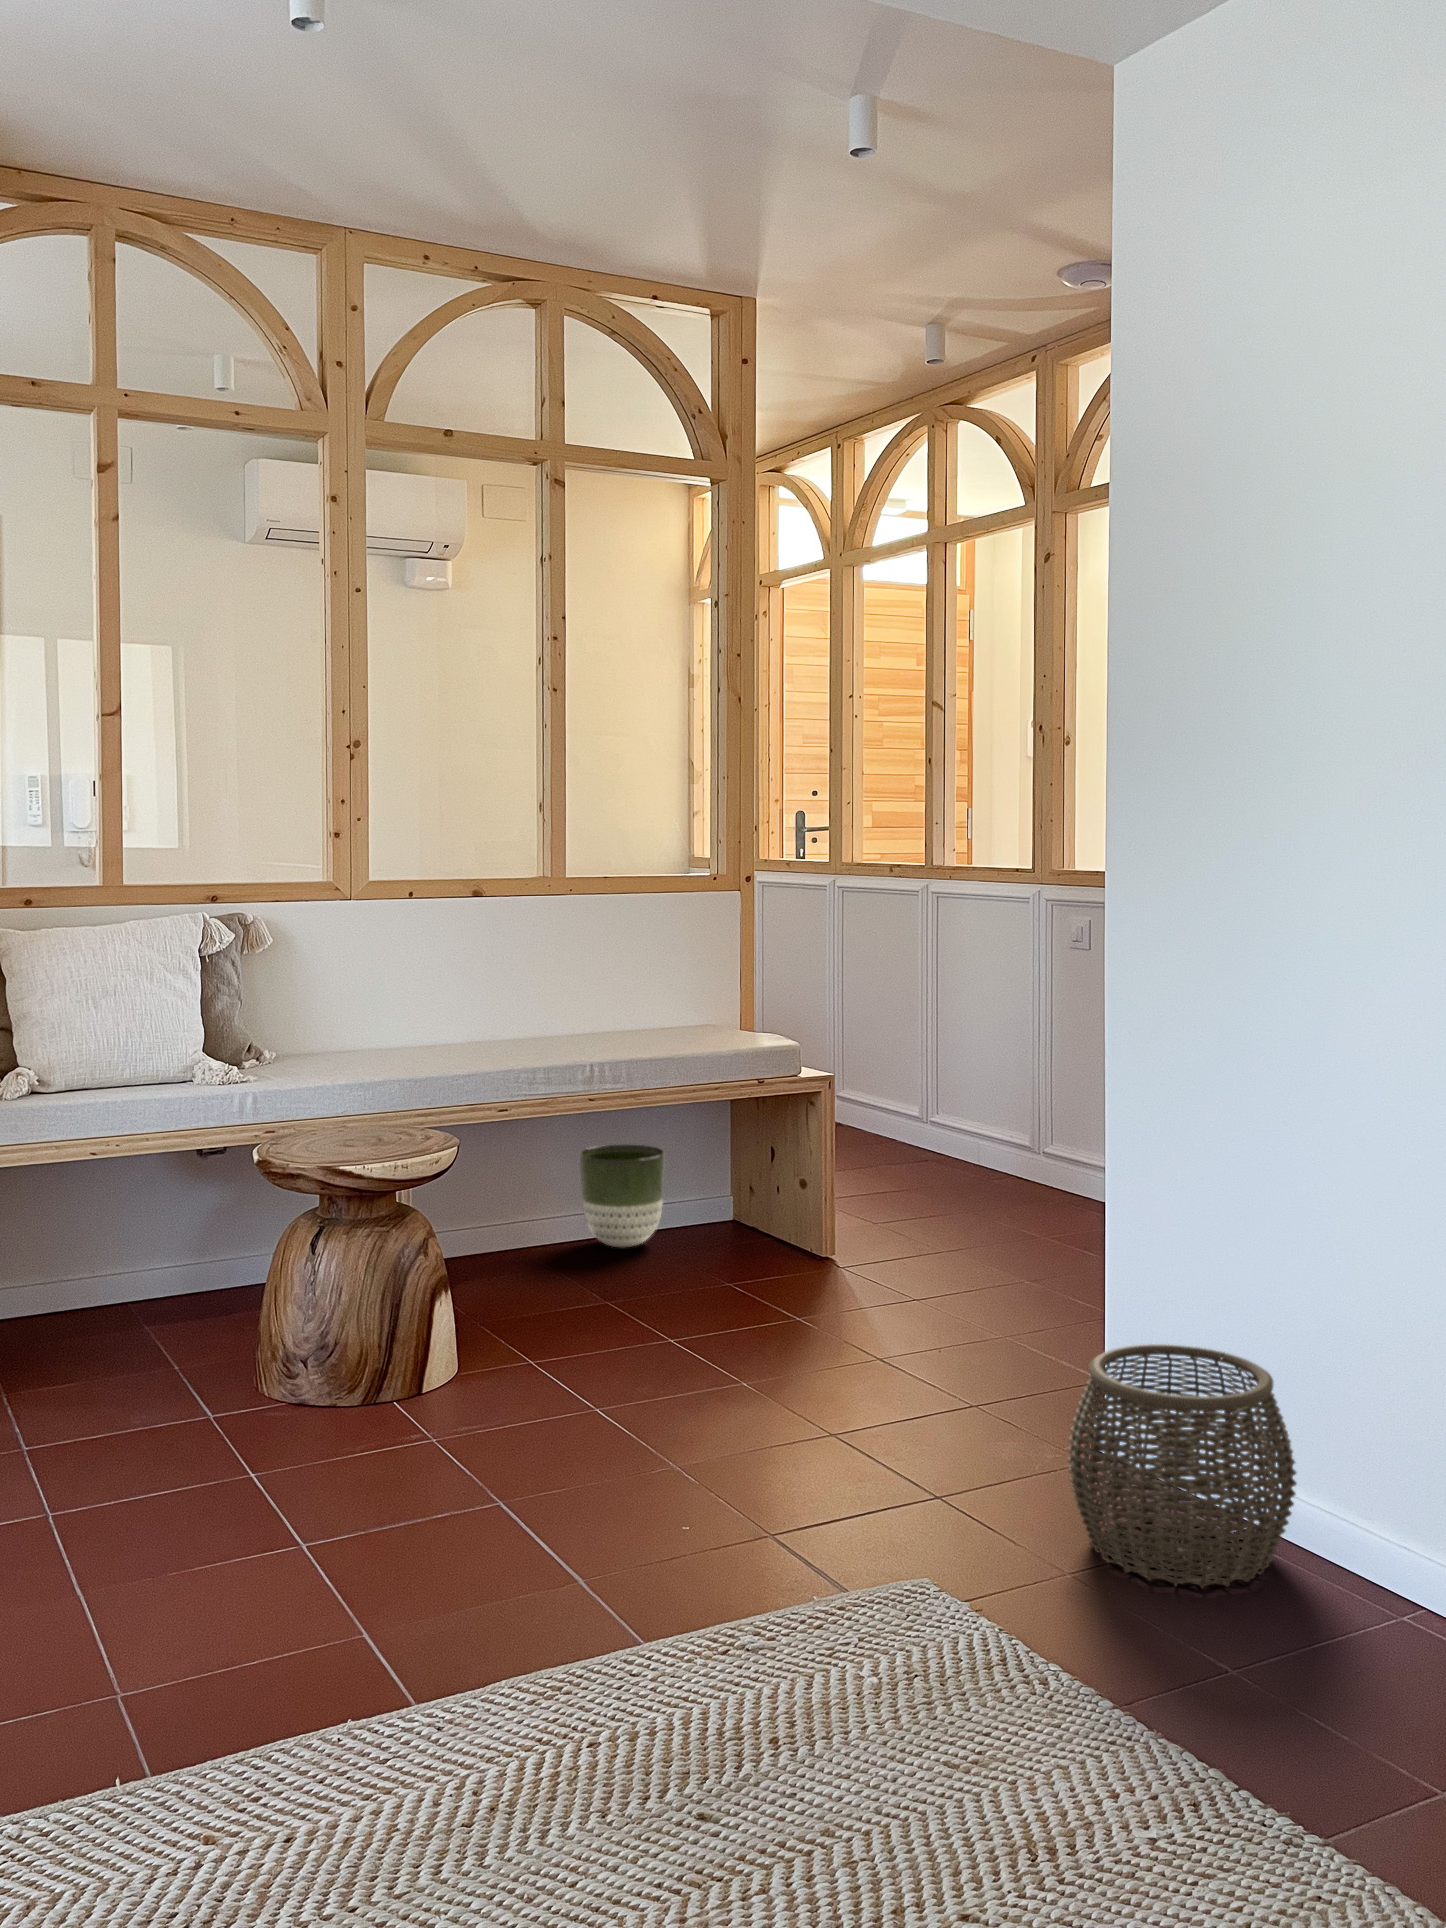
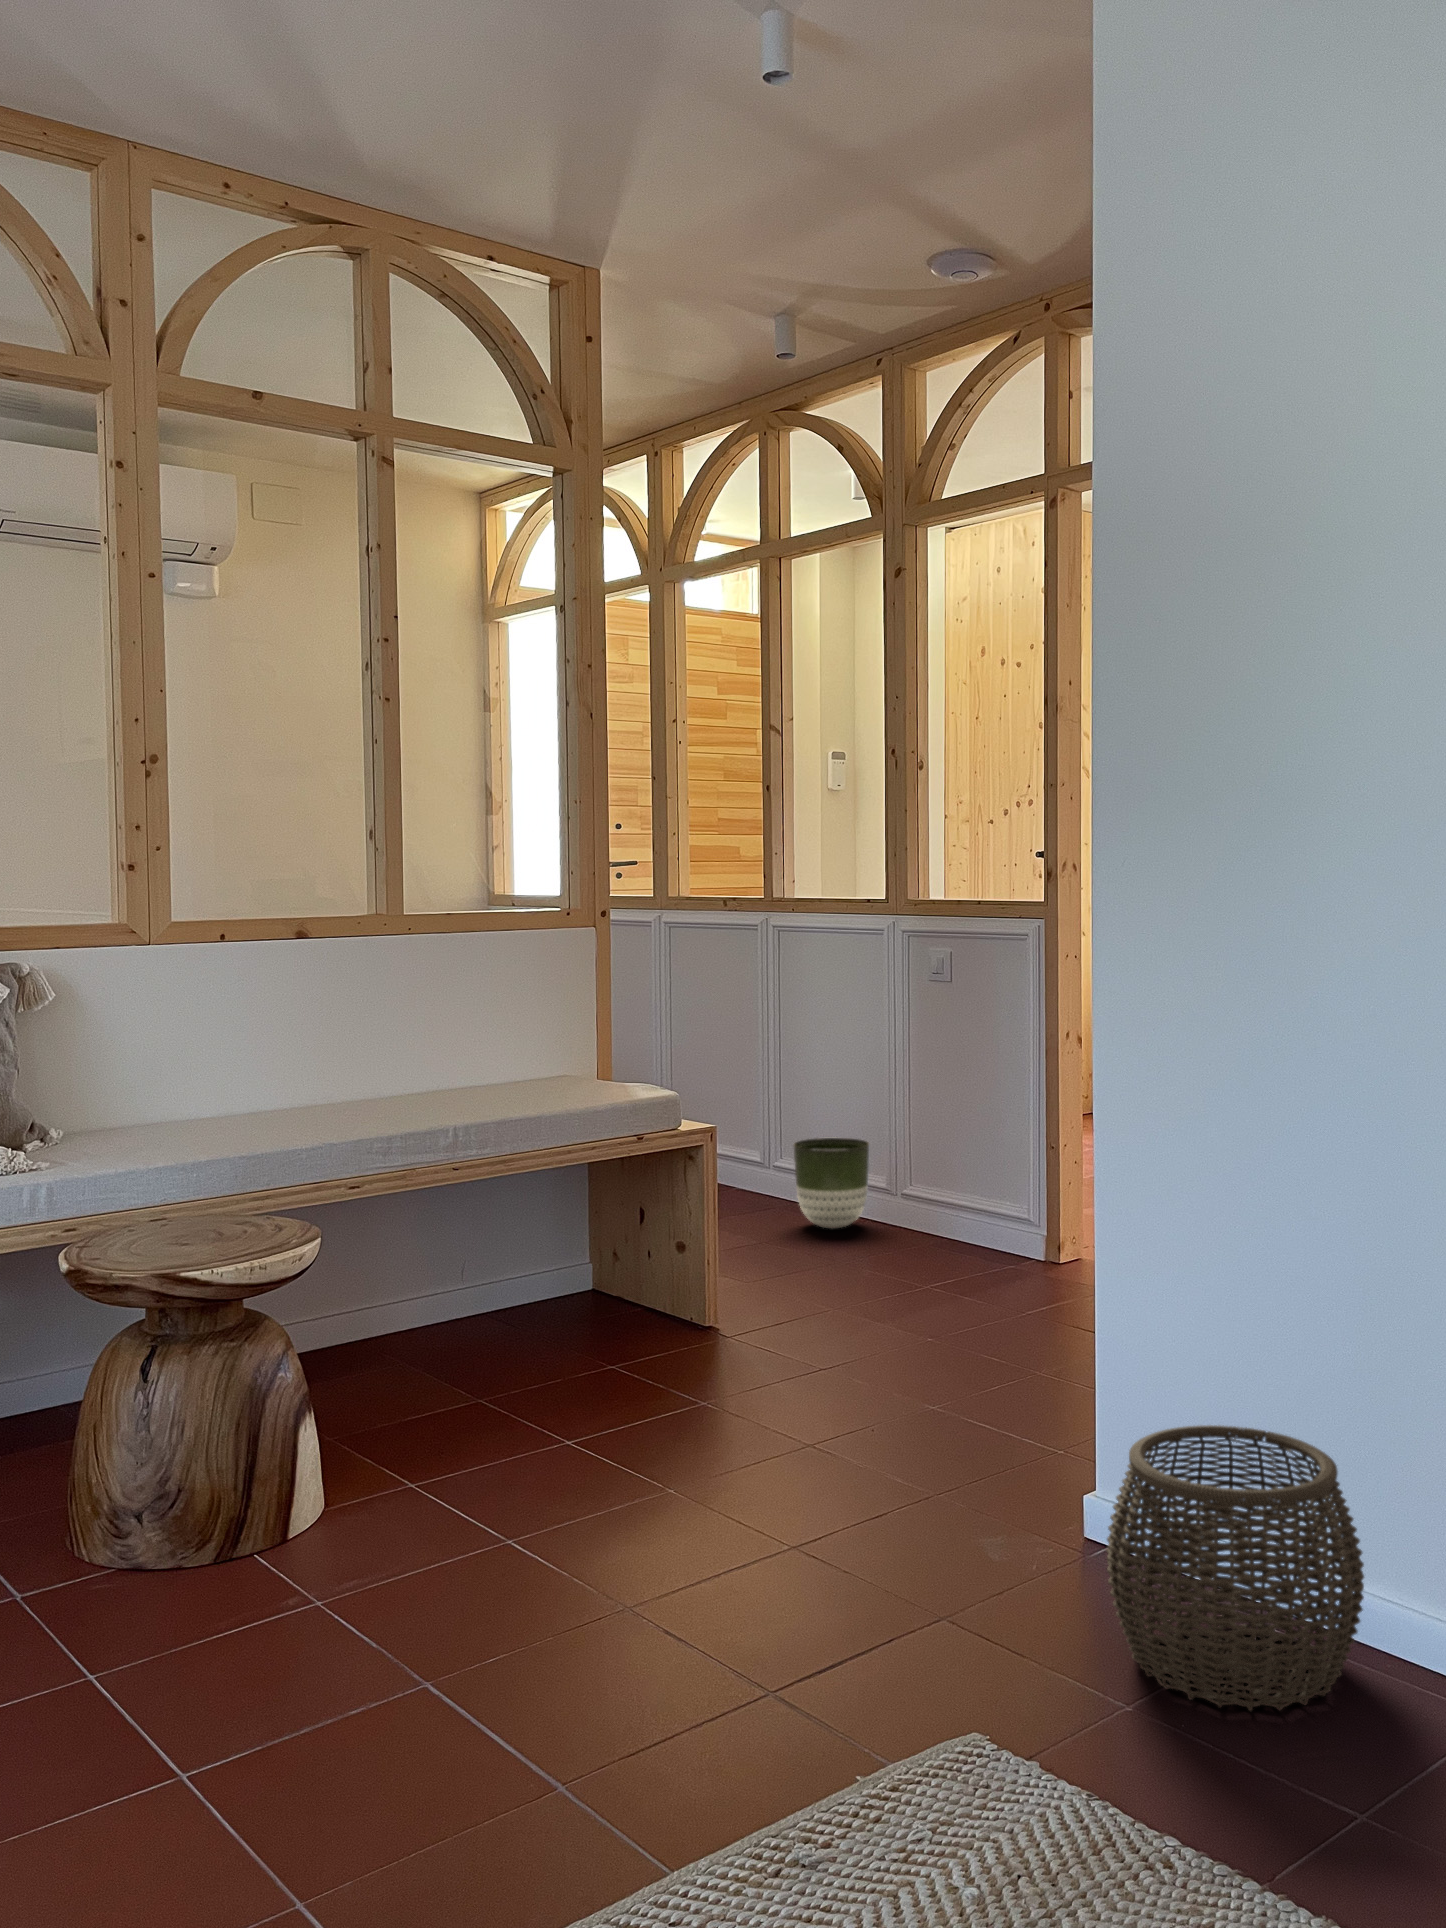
planter: present [580,1144,665,1248] -> present [793,1138,869,1229]

